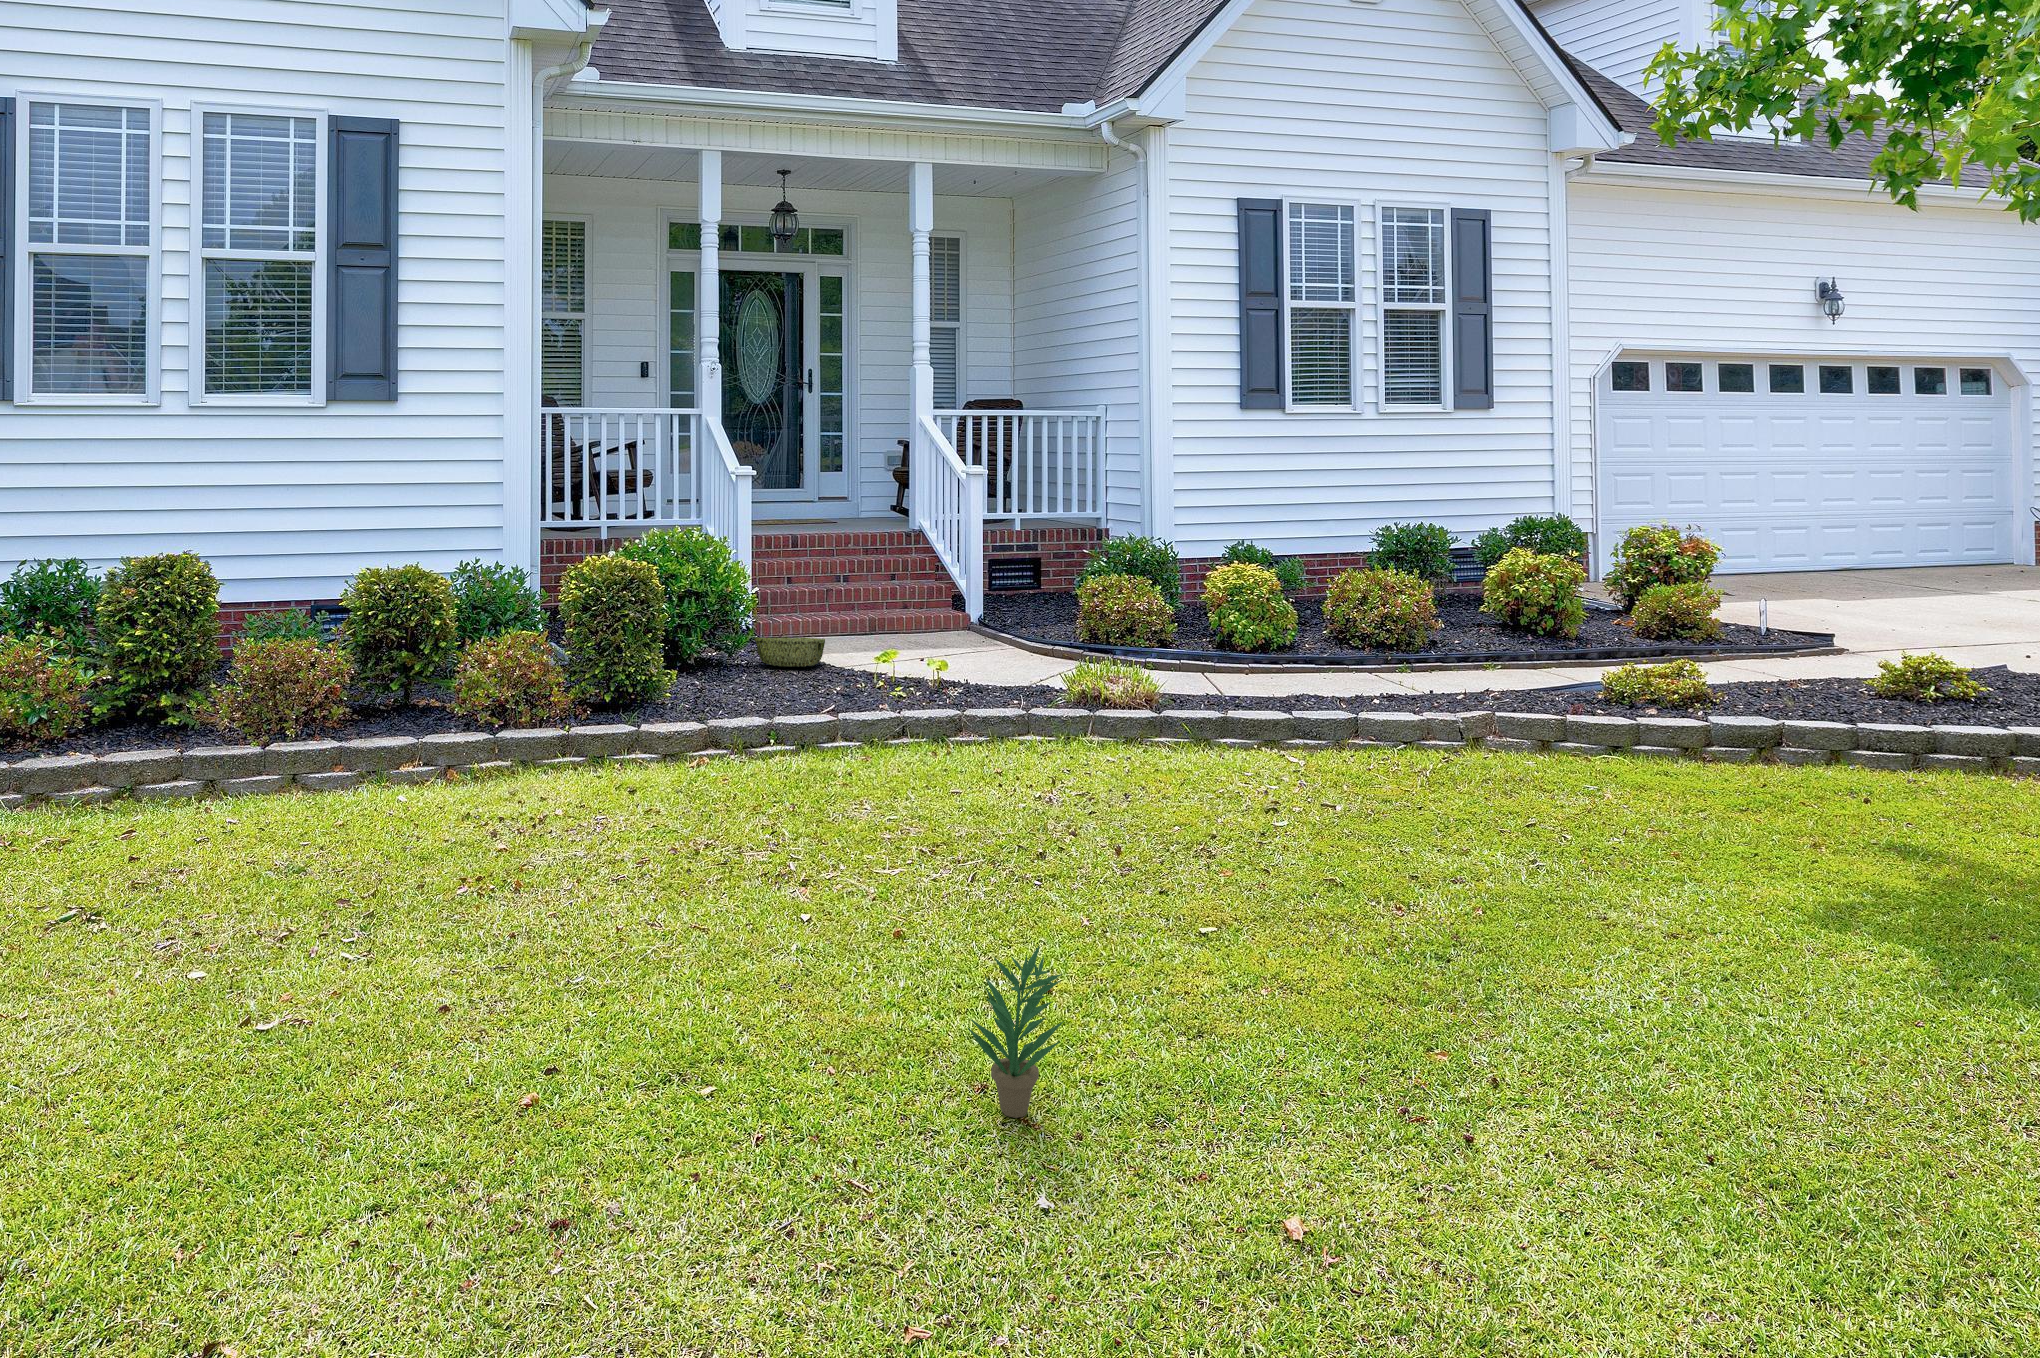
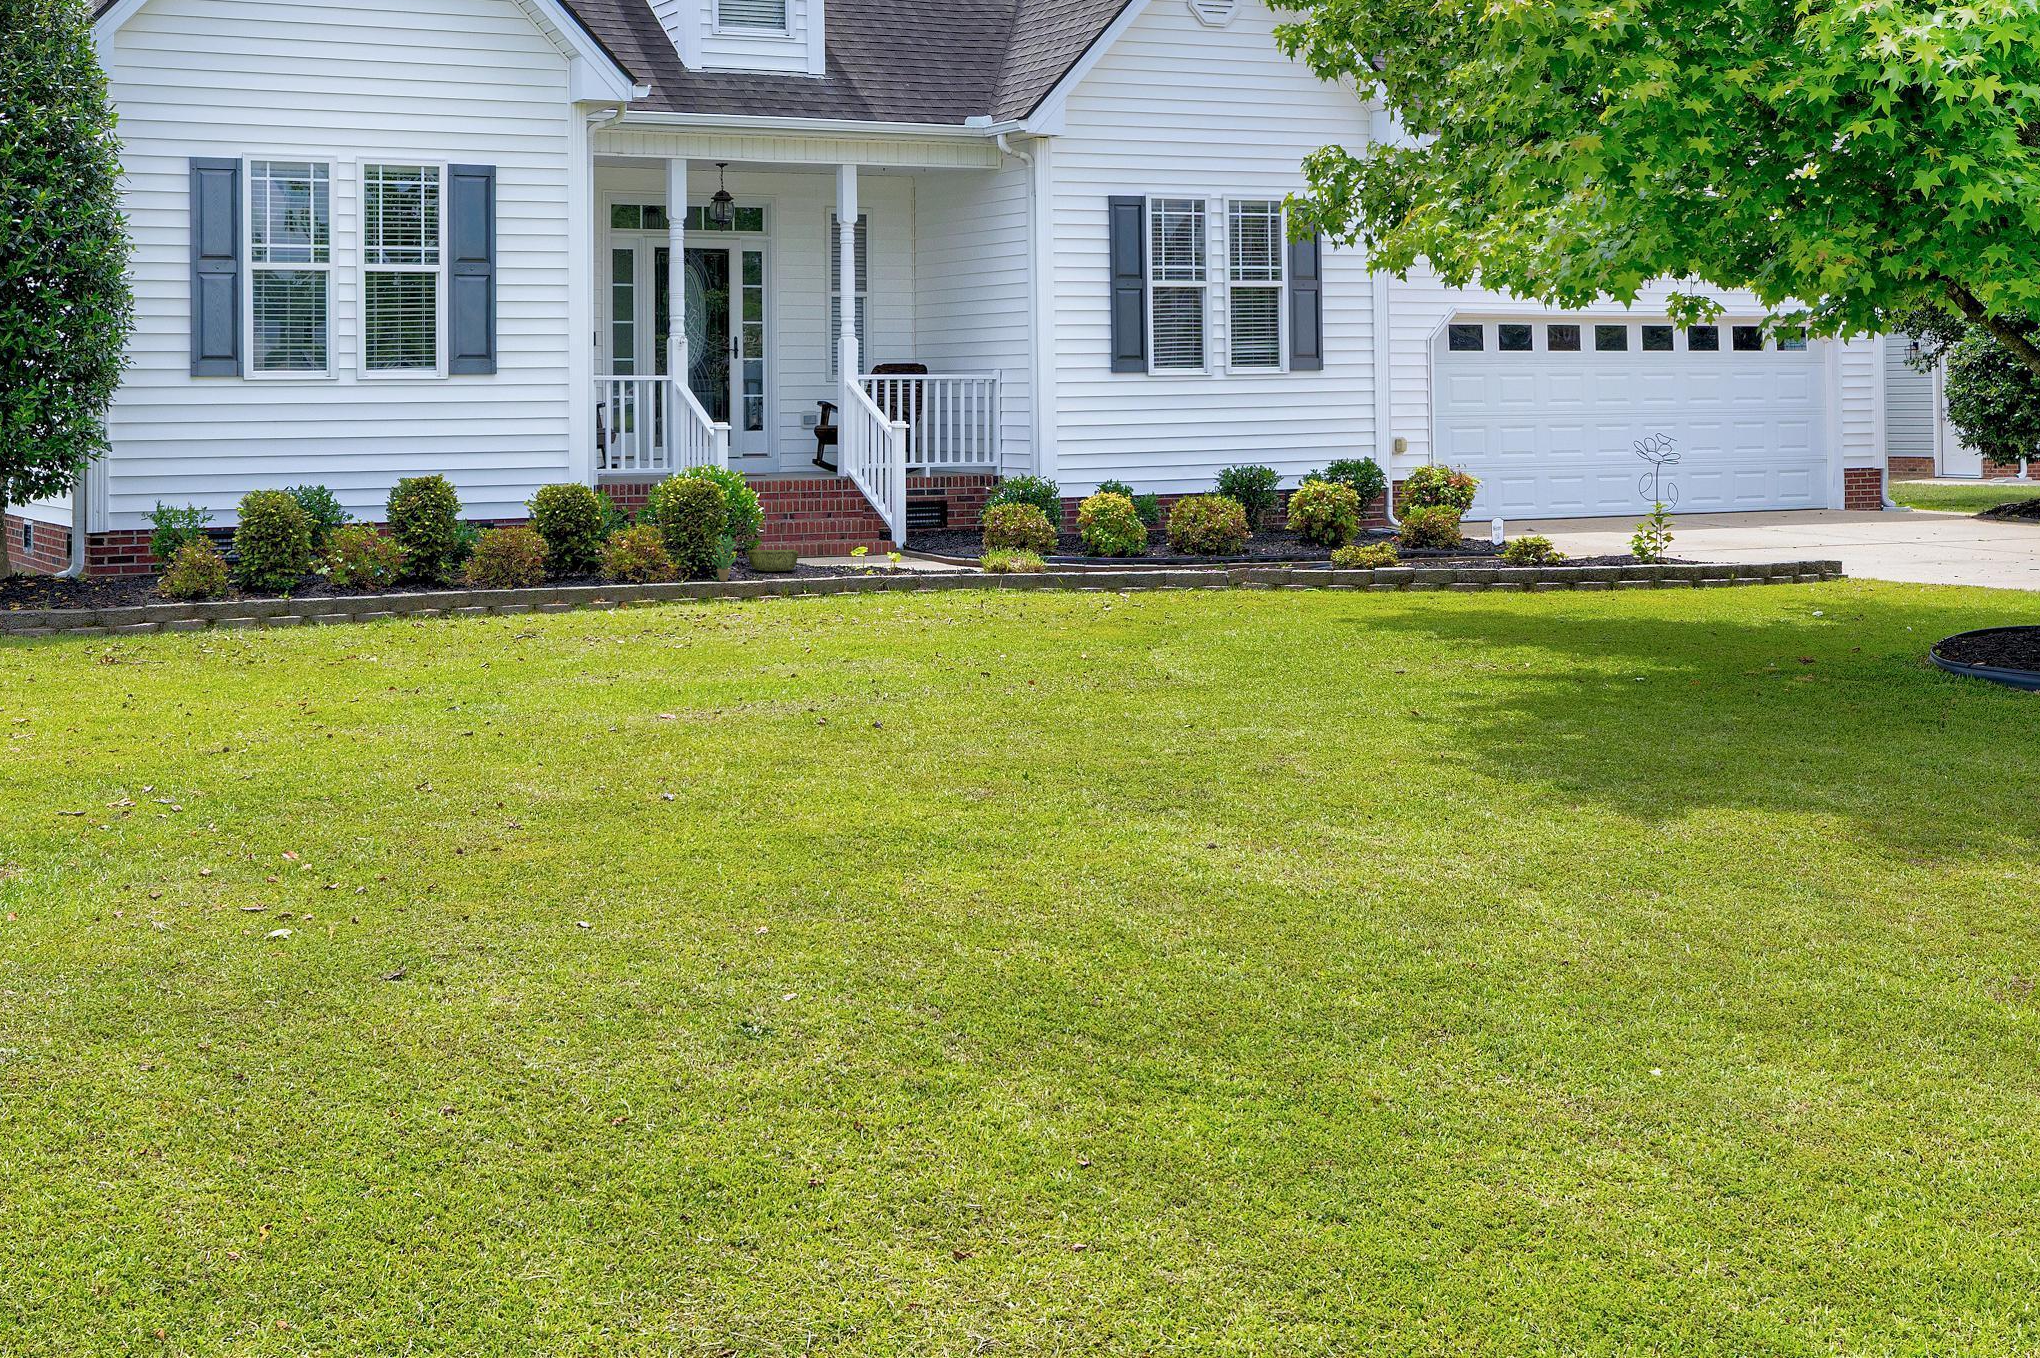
potted plant: present [967,946,1064,1118] -> present [712,535,736,581]

